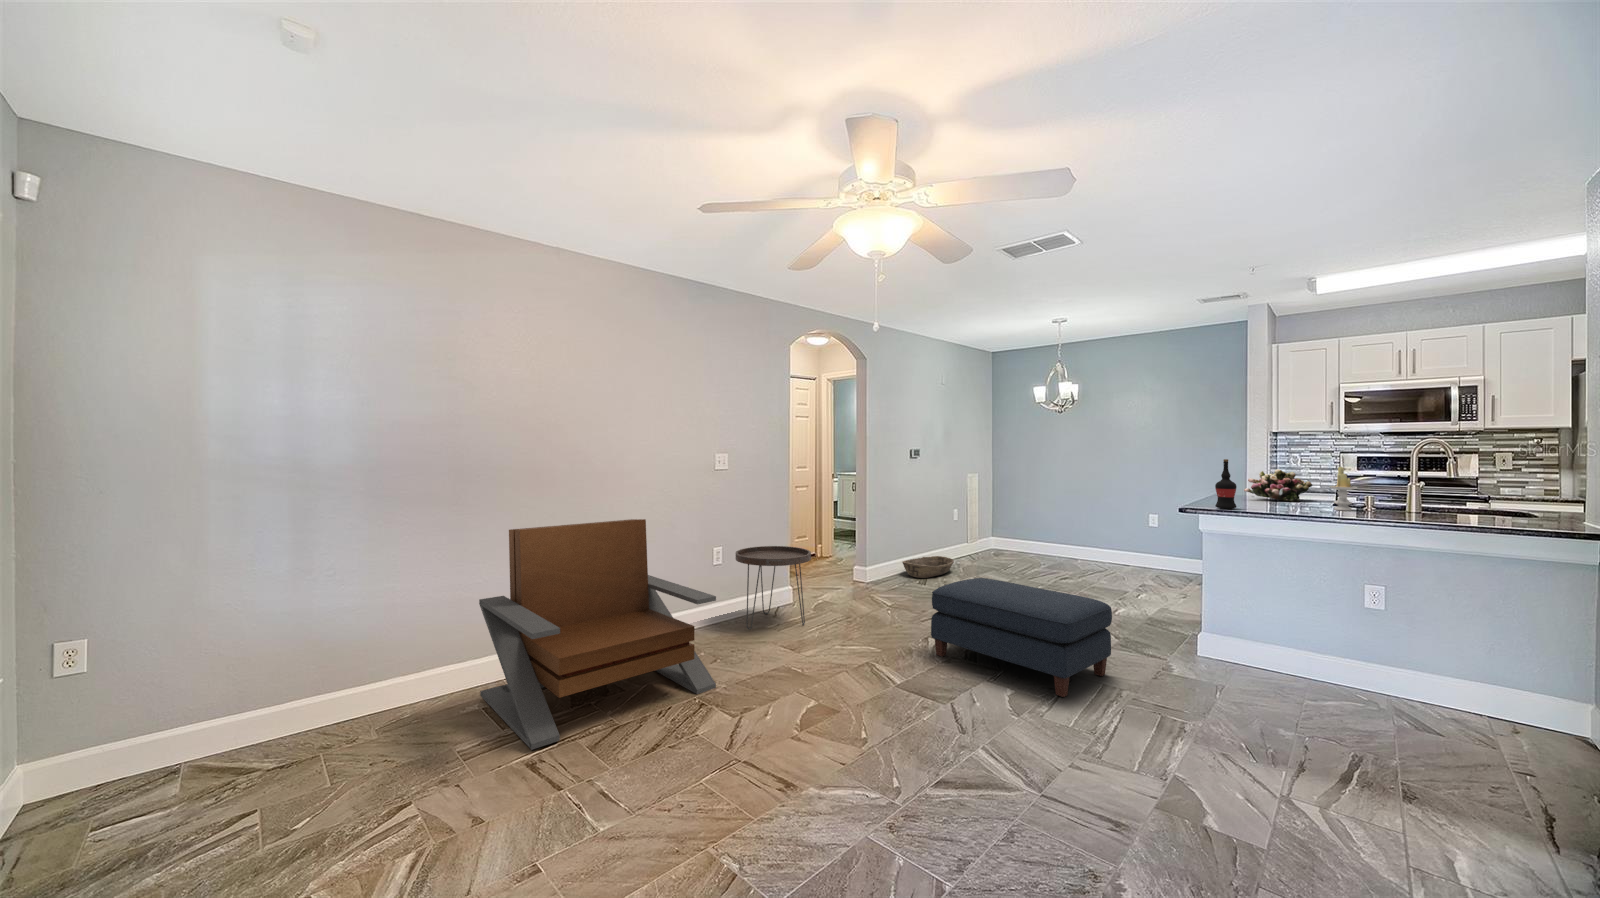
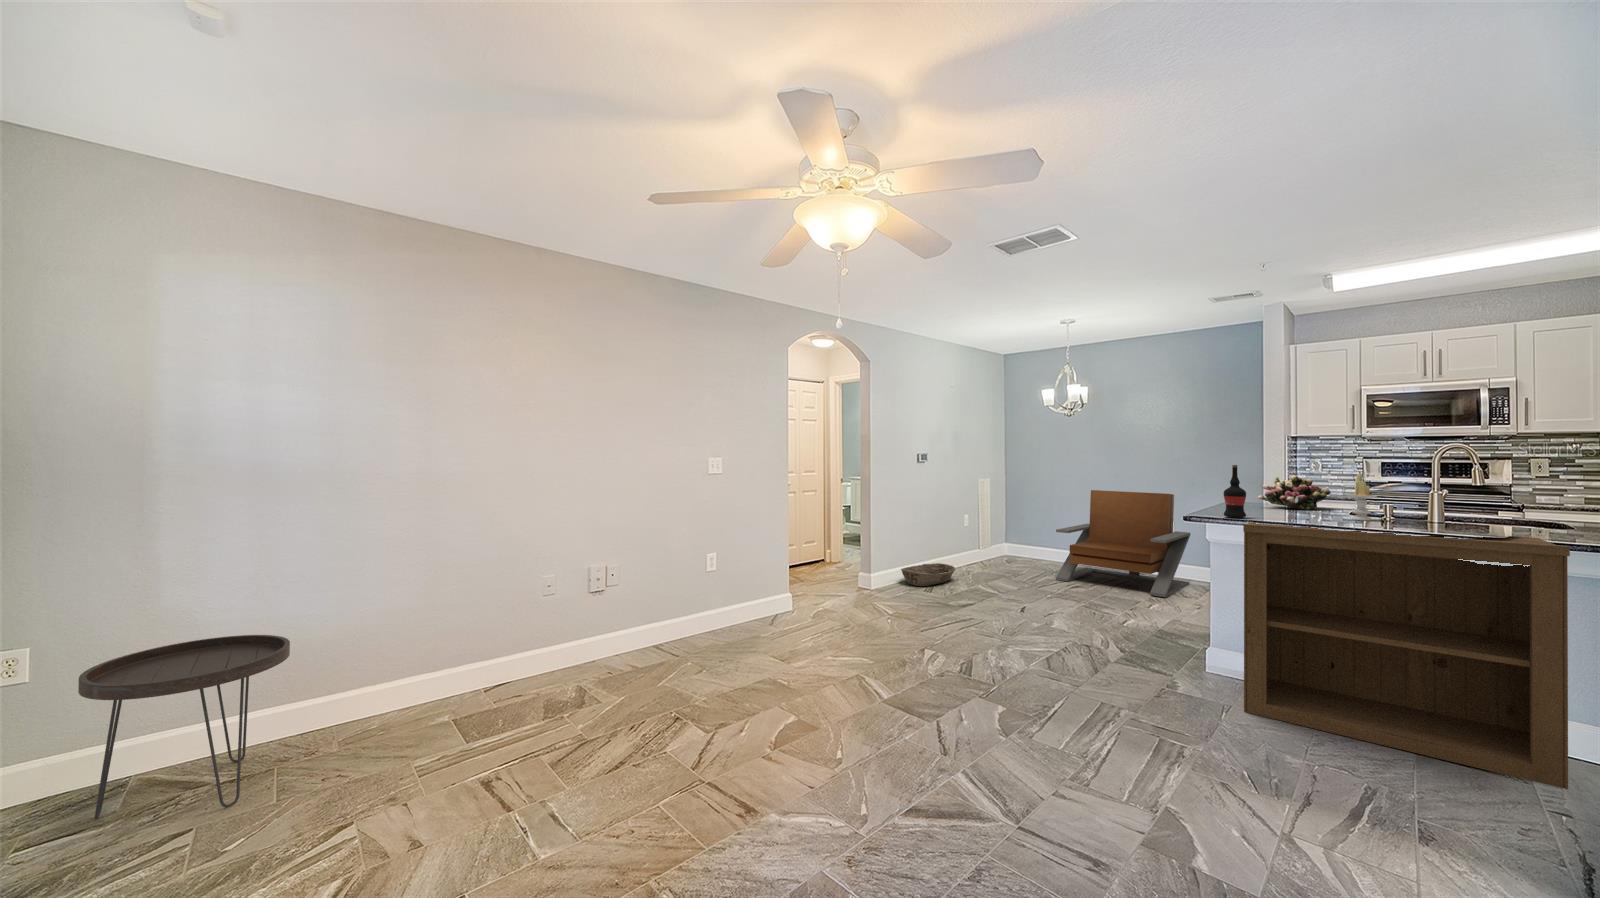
bookshelf: none [1236,511,1535,754] -> present [1243,521,1570,789]
lounge chair: present [479,519,716,750] -> present [1056,490,1190,597]
side table: present [735,546,811,629] -> present [78,635,290,819]
ottoman: present [931,578,1112,697] -> none [920,588,1110,717]

